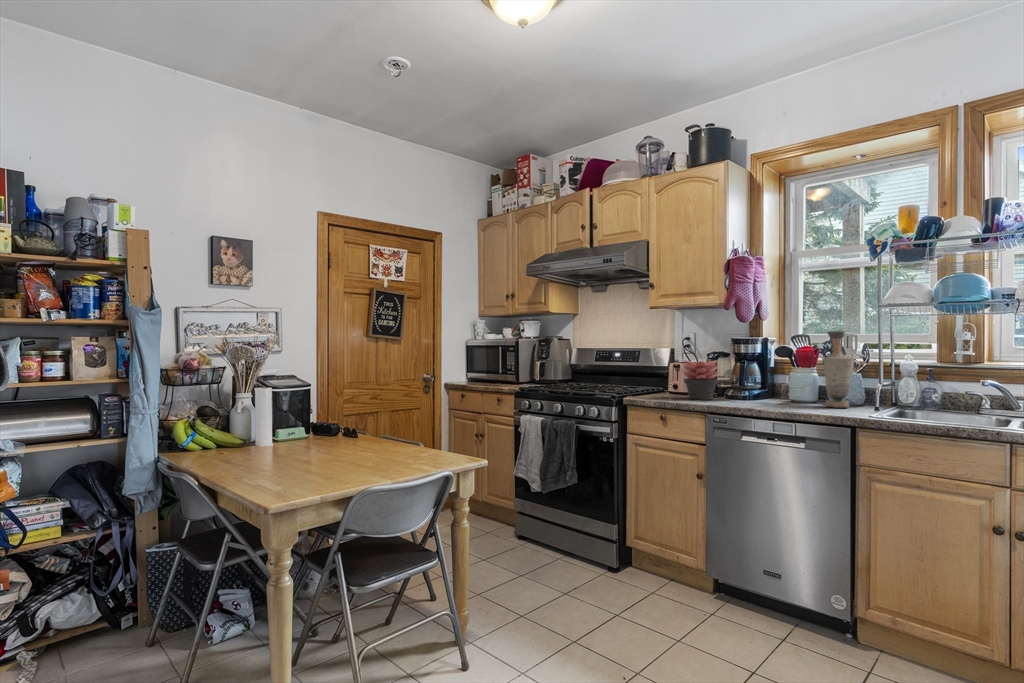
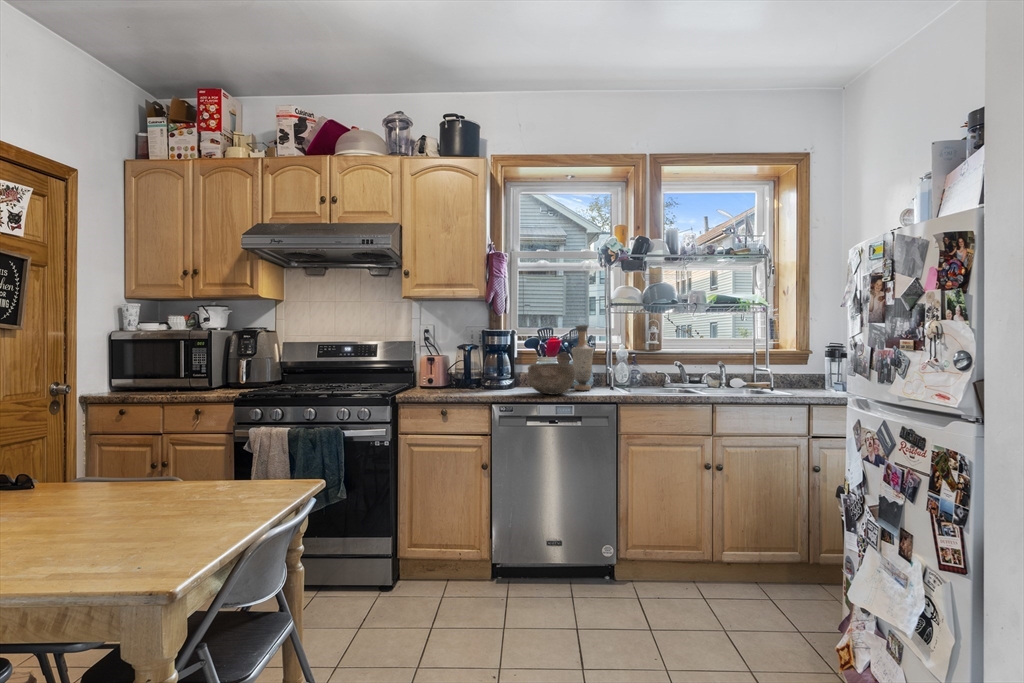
succulent plant: present [683,360,718,400] -> none [450,352,488,392]
bowl: none [750,374,808,409] -> present [528,363,575,395]

